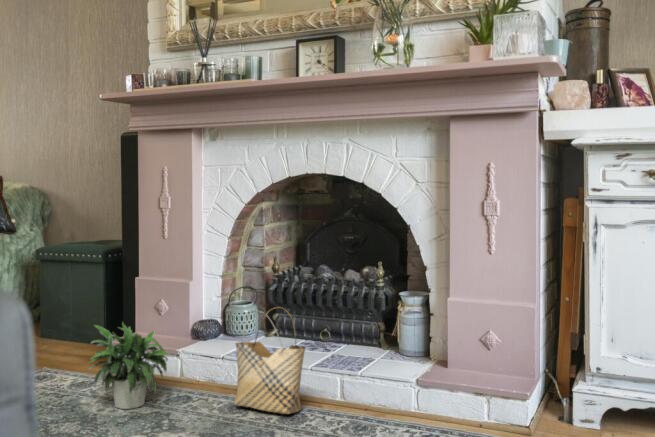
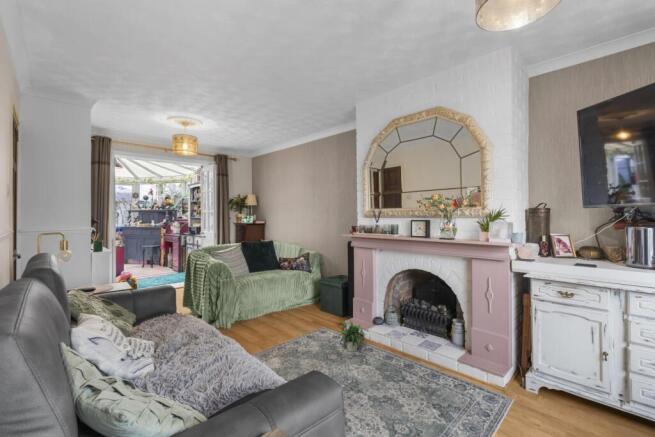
woven basket: present [234,307,305,414] -> none [388,322,414,364]

